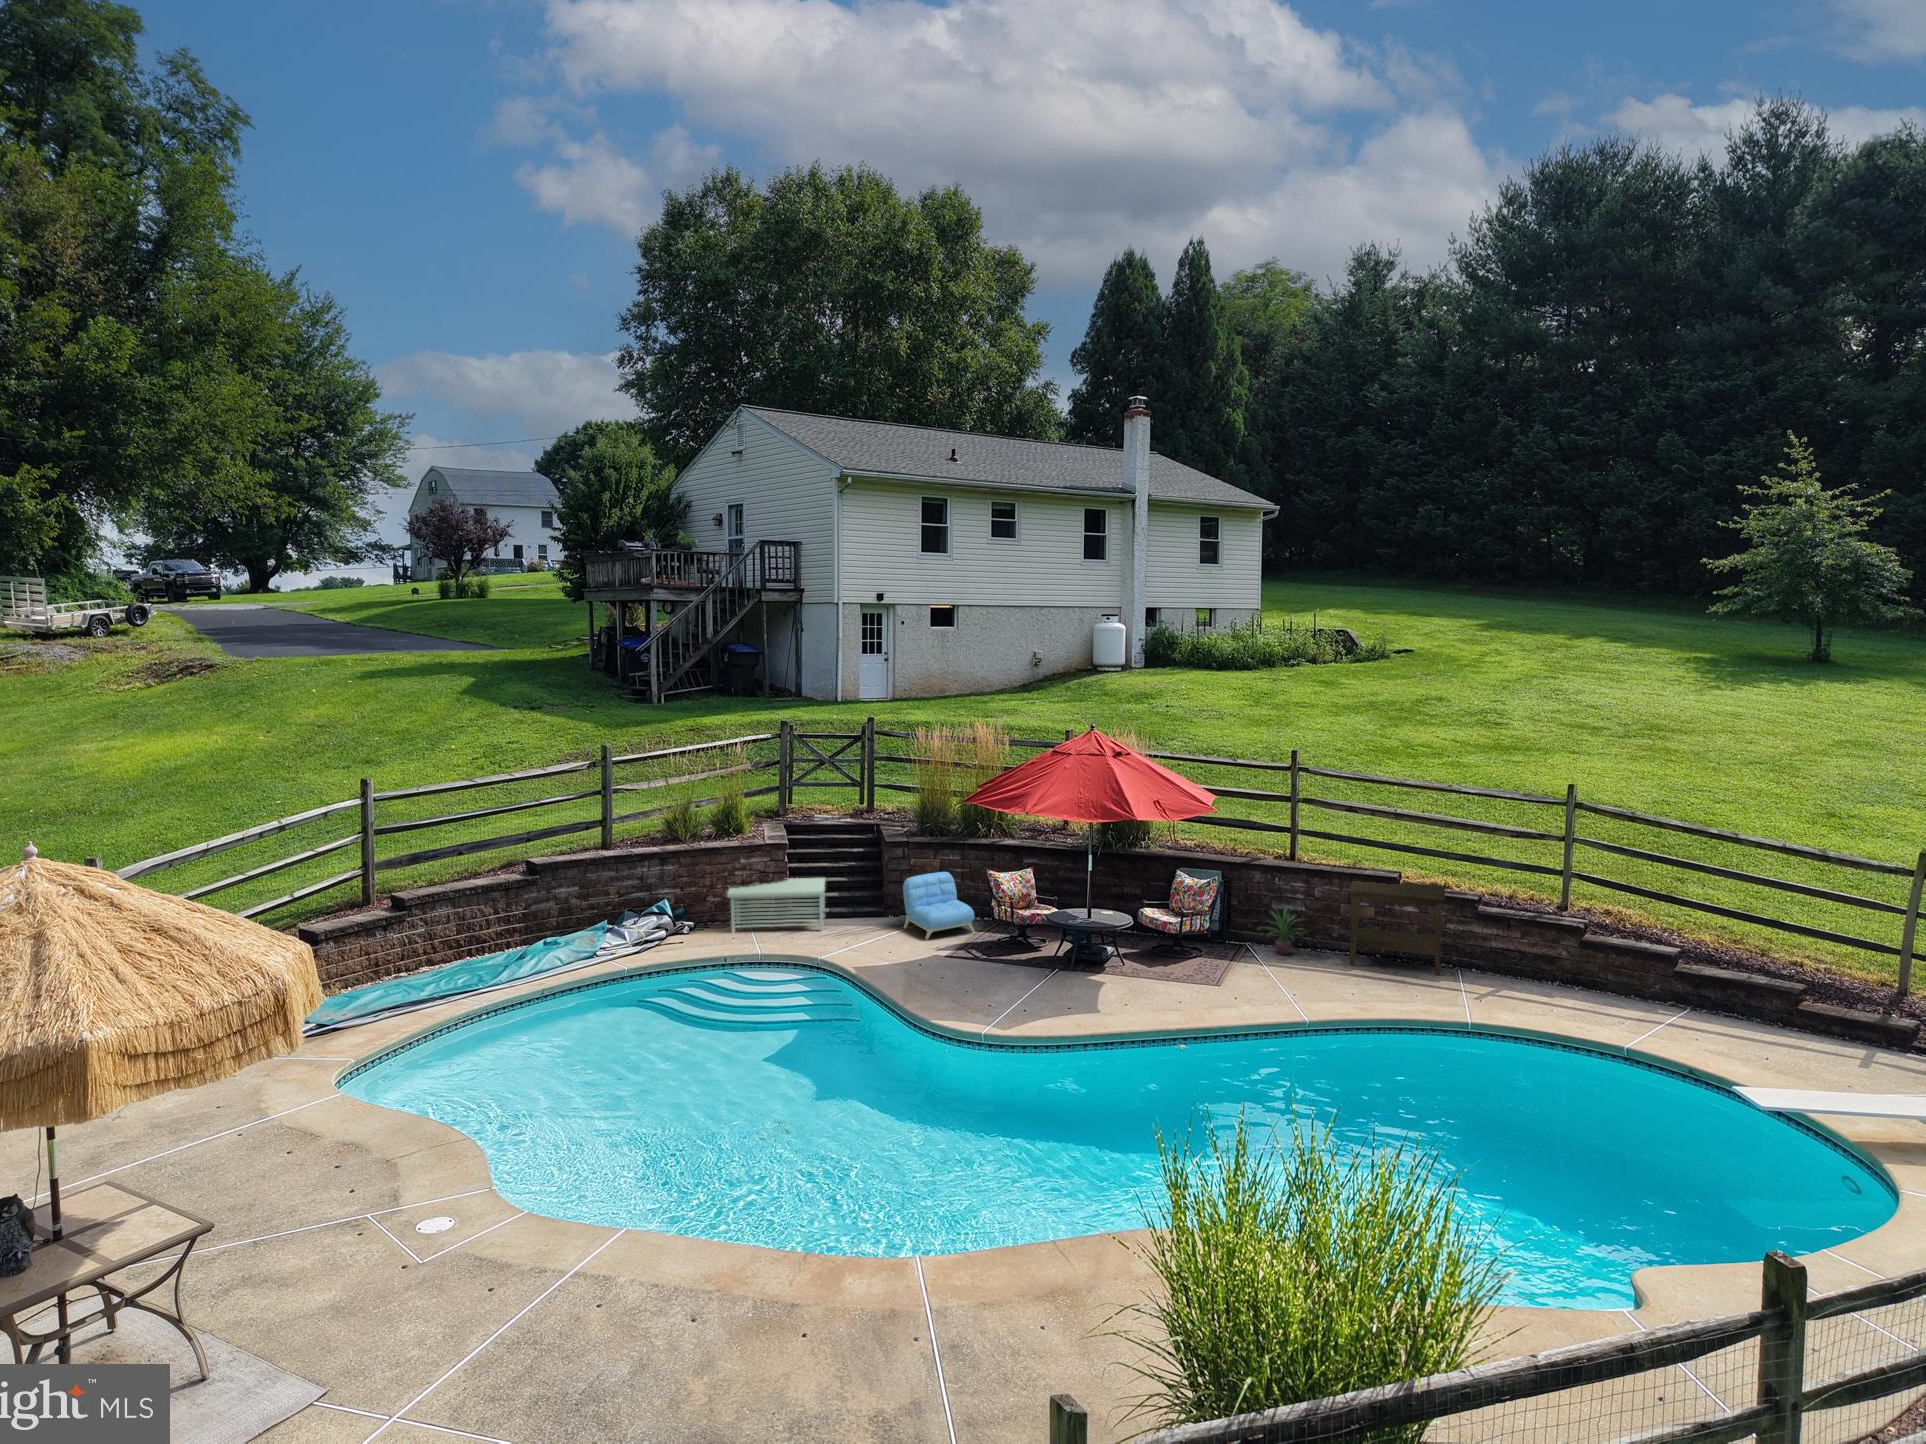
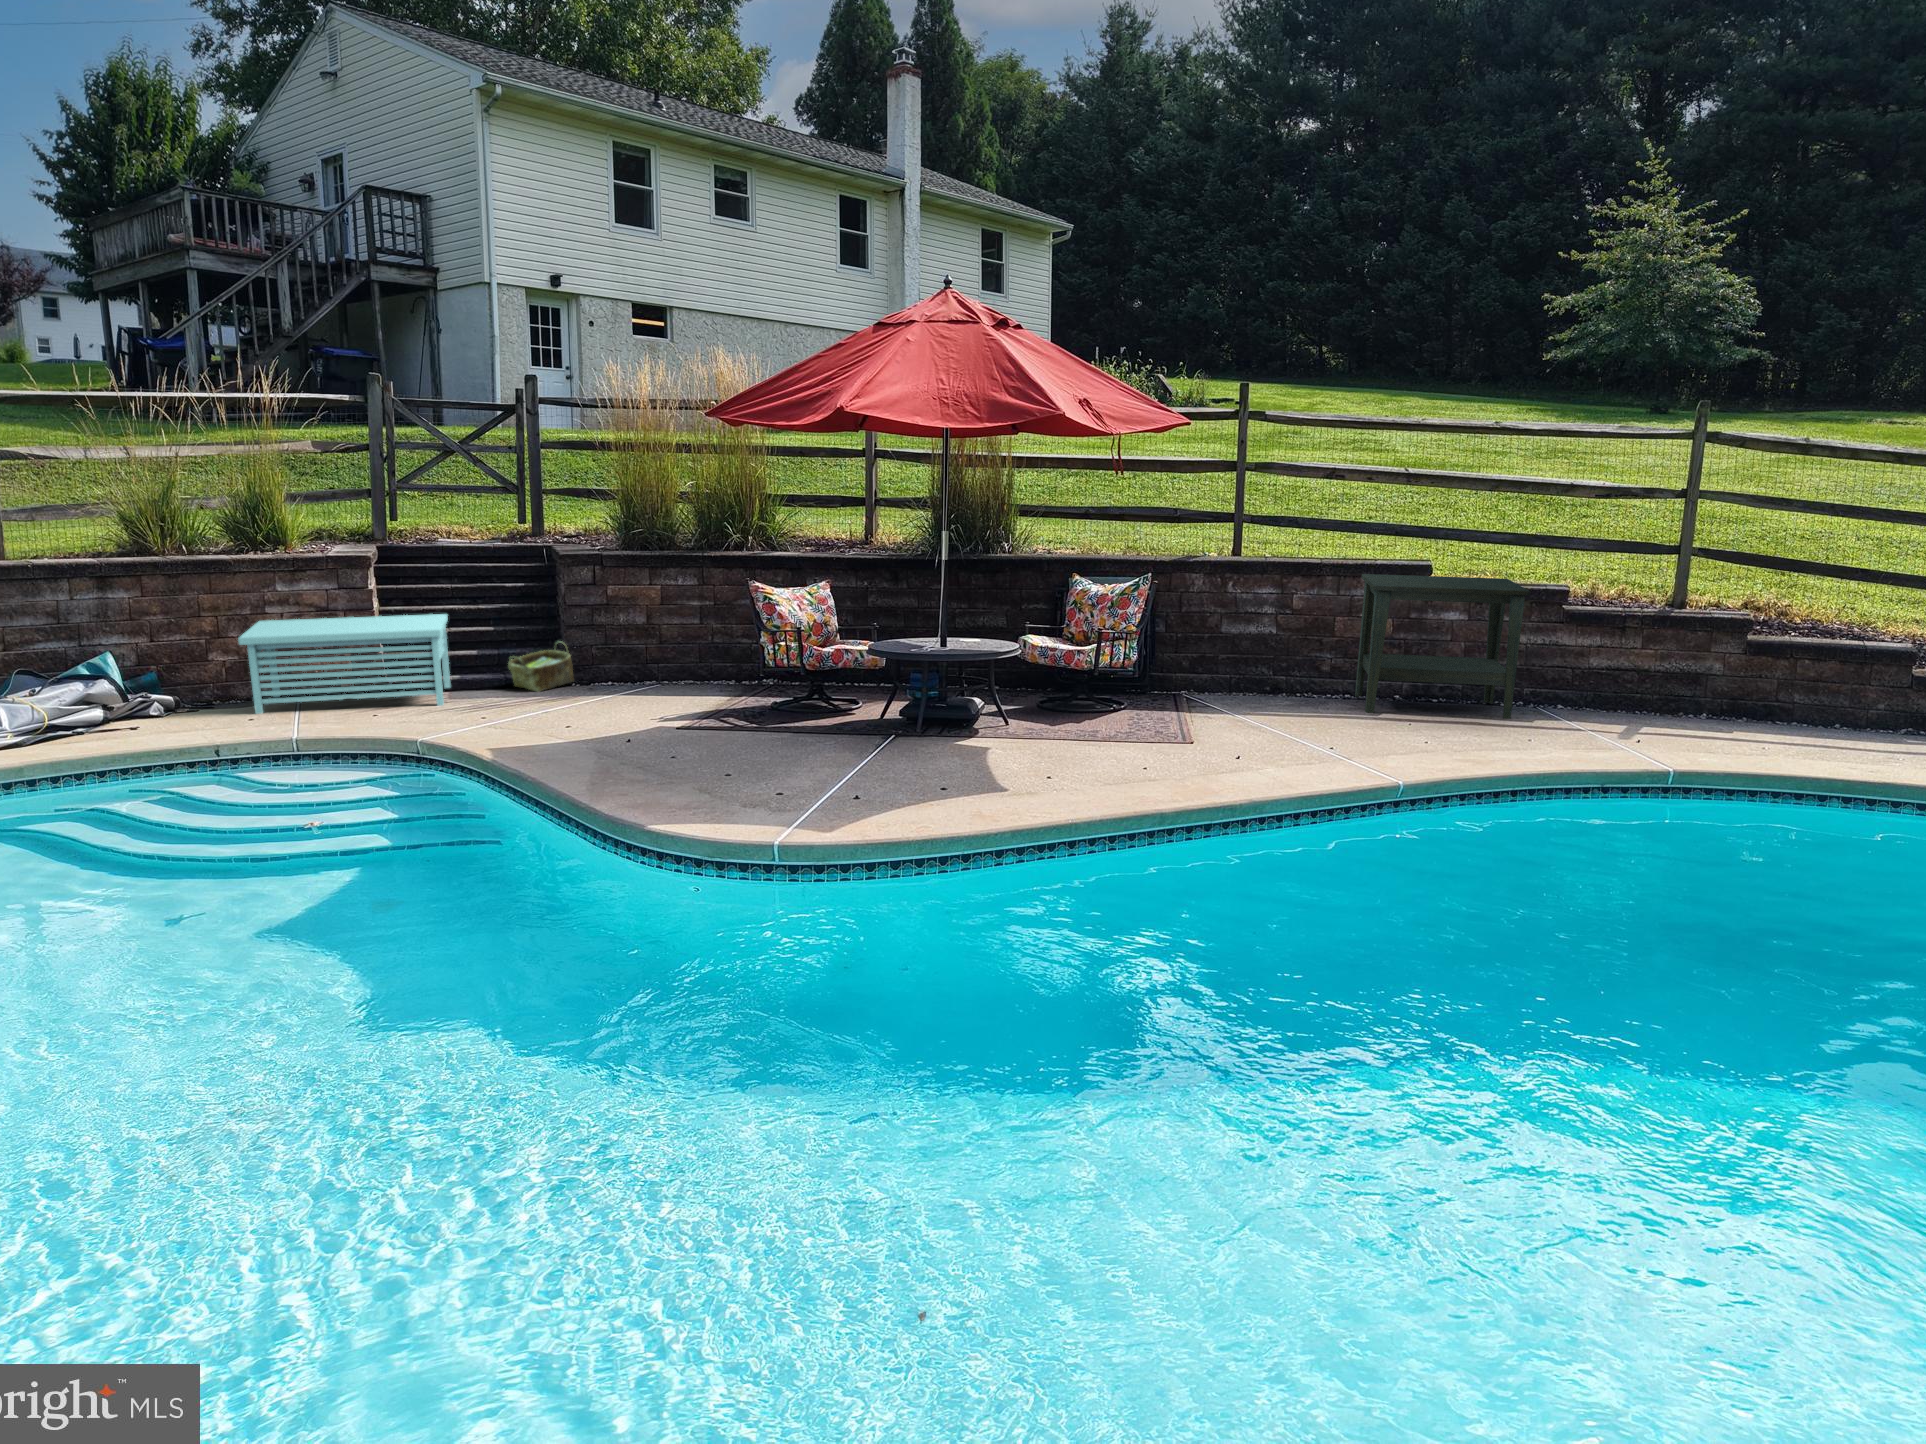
armchair: present [903,872,974,940] -> none [595,597,728,711]
woven basket: none [856,893,890,923] -> present [508,641,574,692]
decorative plant: present [1274,906,1301,955] -> none [1208,623,1296,704]

